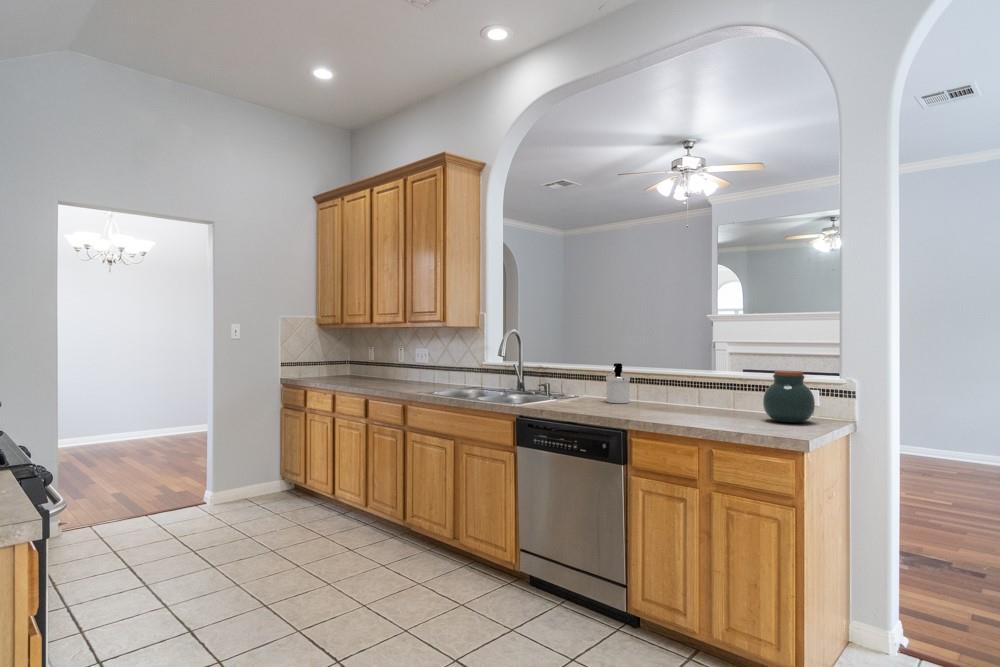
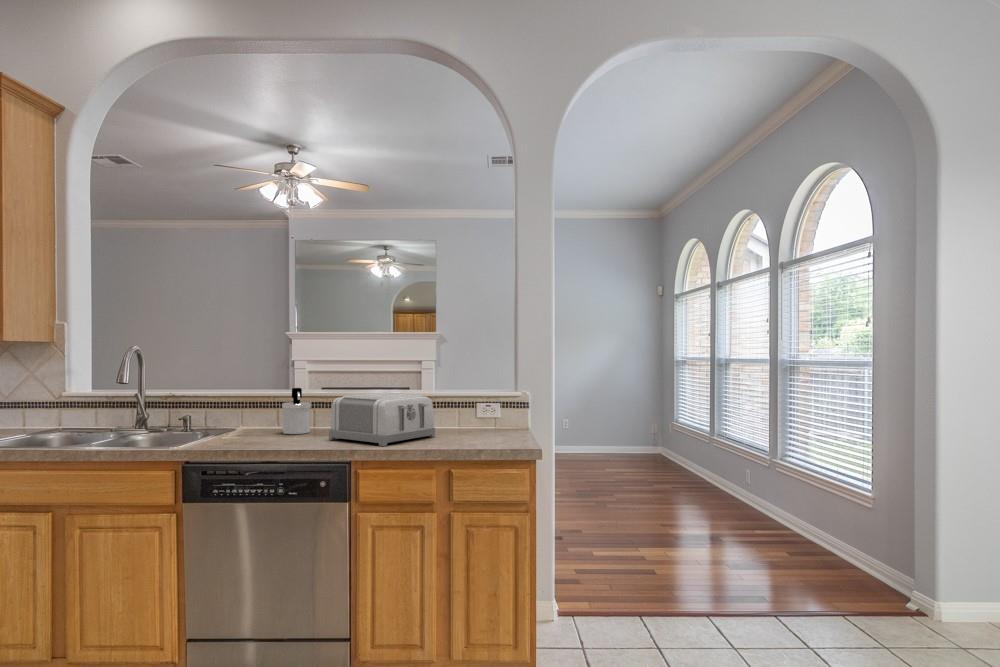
toaster: none [628,371,726,420] -> present [329,392,435,446]
jar: present [763,371,815,423] -> none [467,387,509,435]

